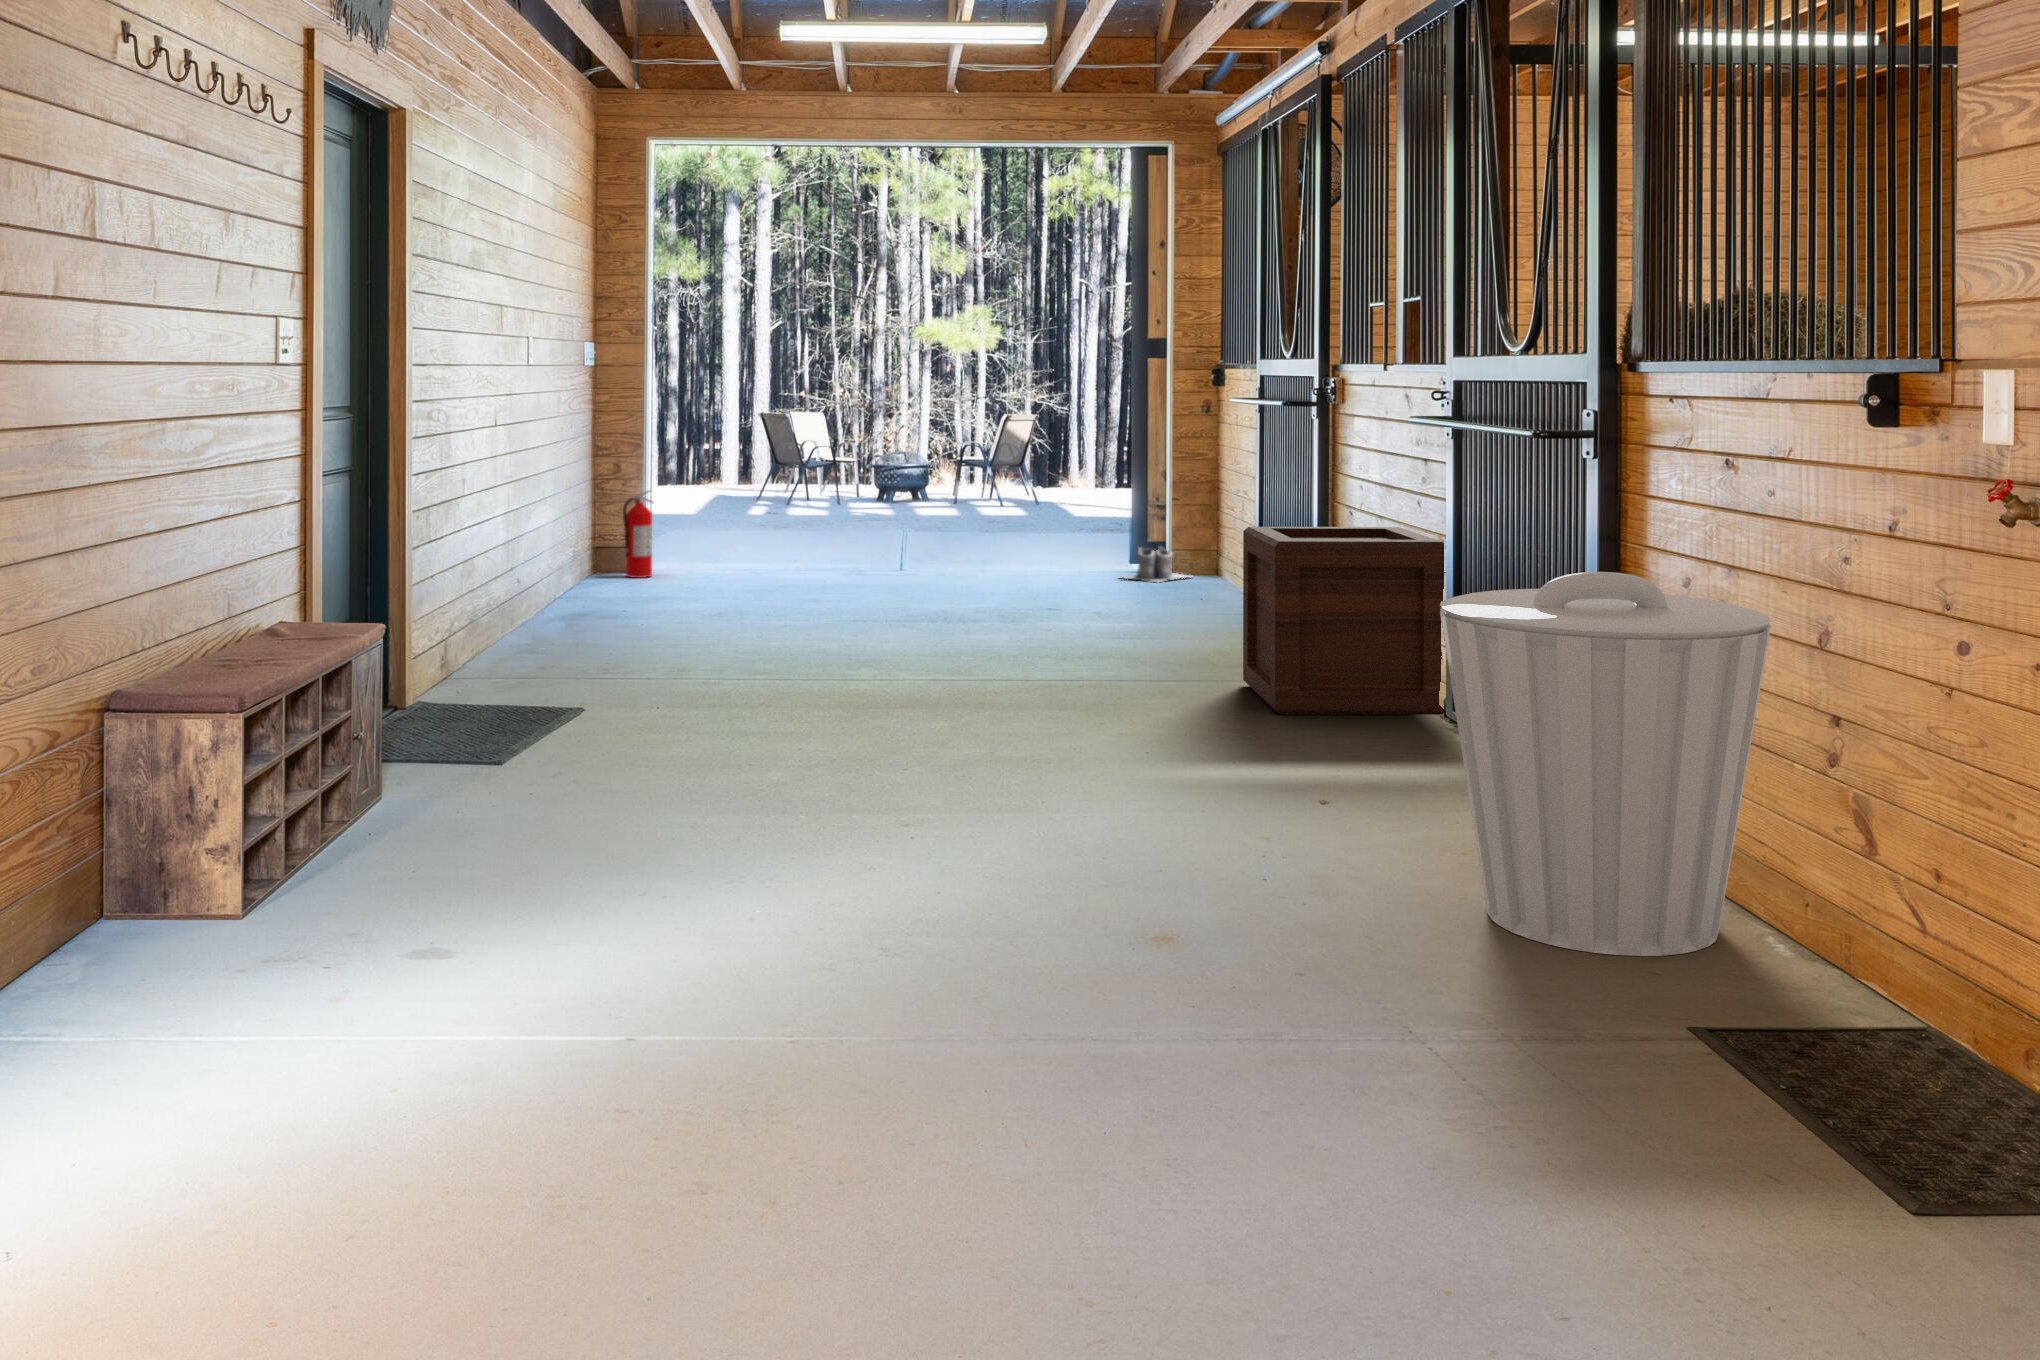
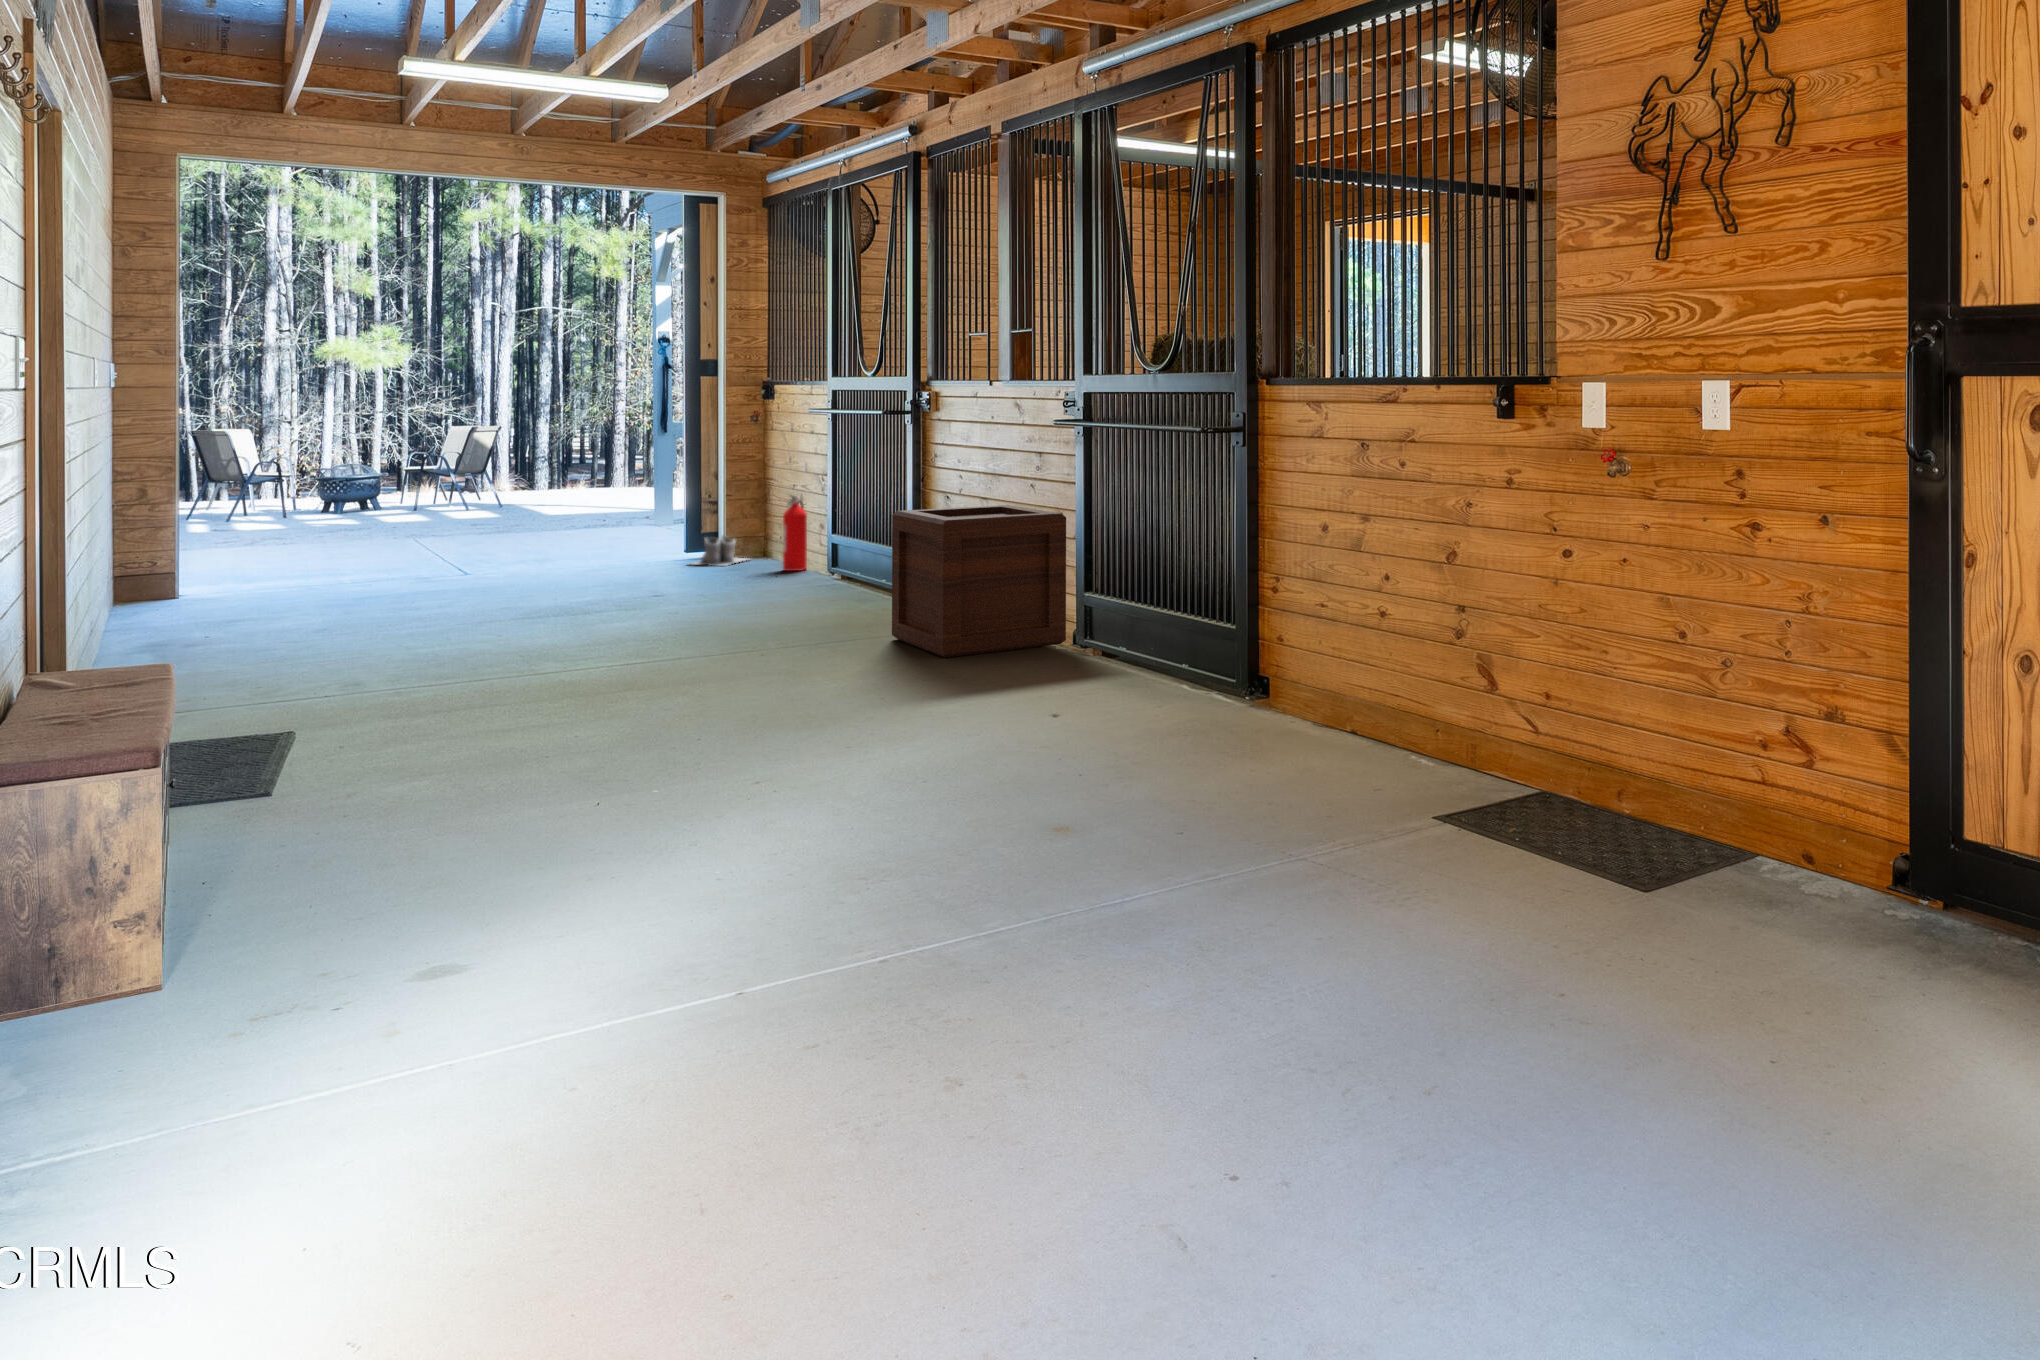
fire extinguisher: present [623,491,652,578] -> present [783,495,807,571]
trash can: present [1440,572,1771,956] -> none [1205,522,1419,786]

